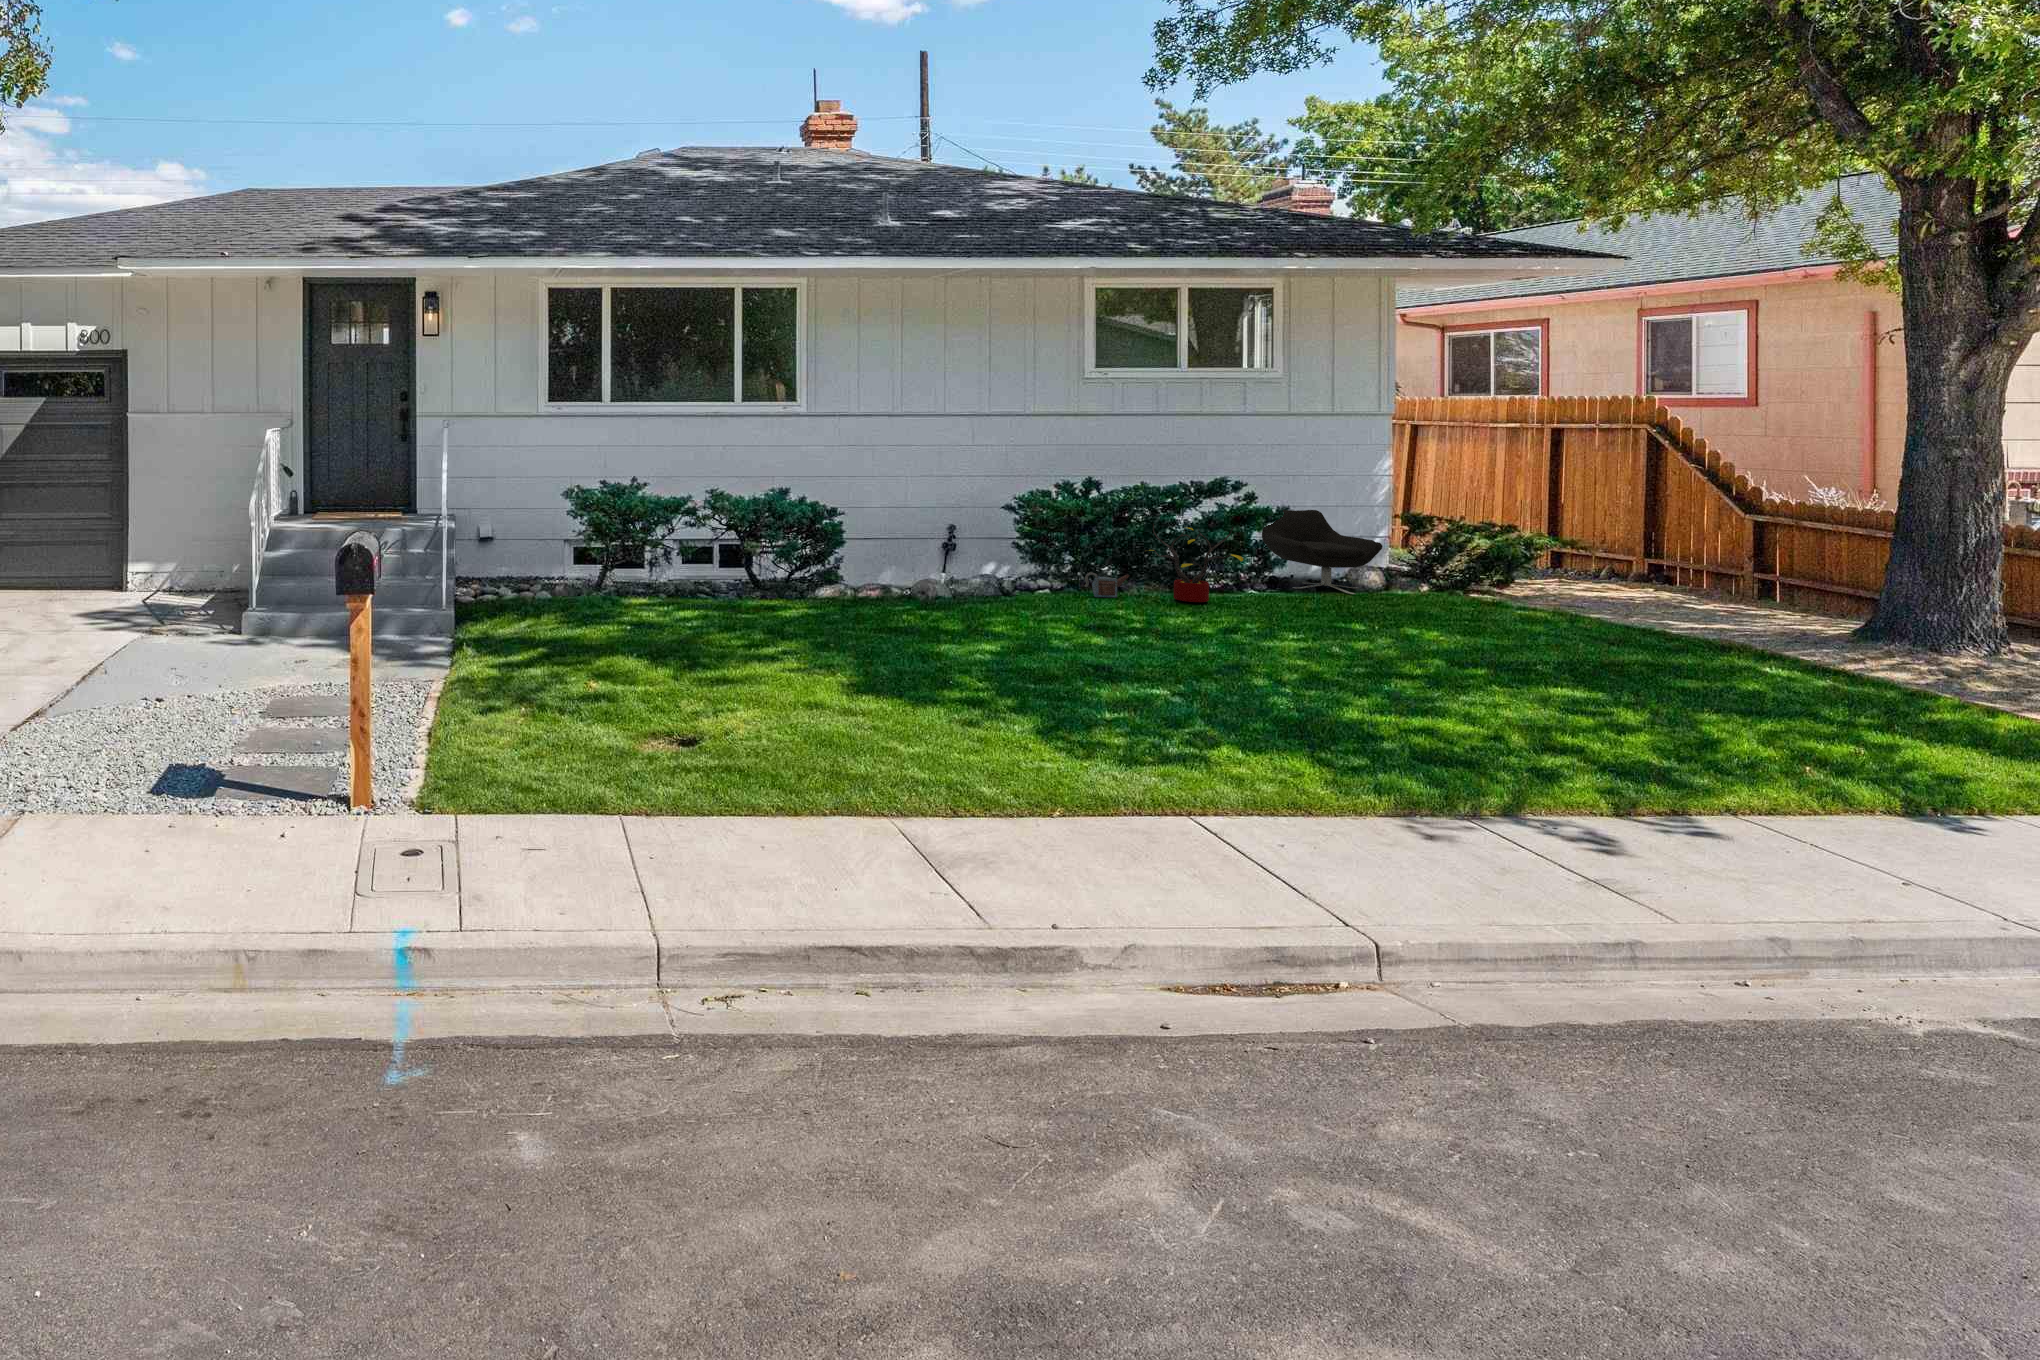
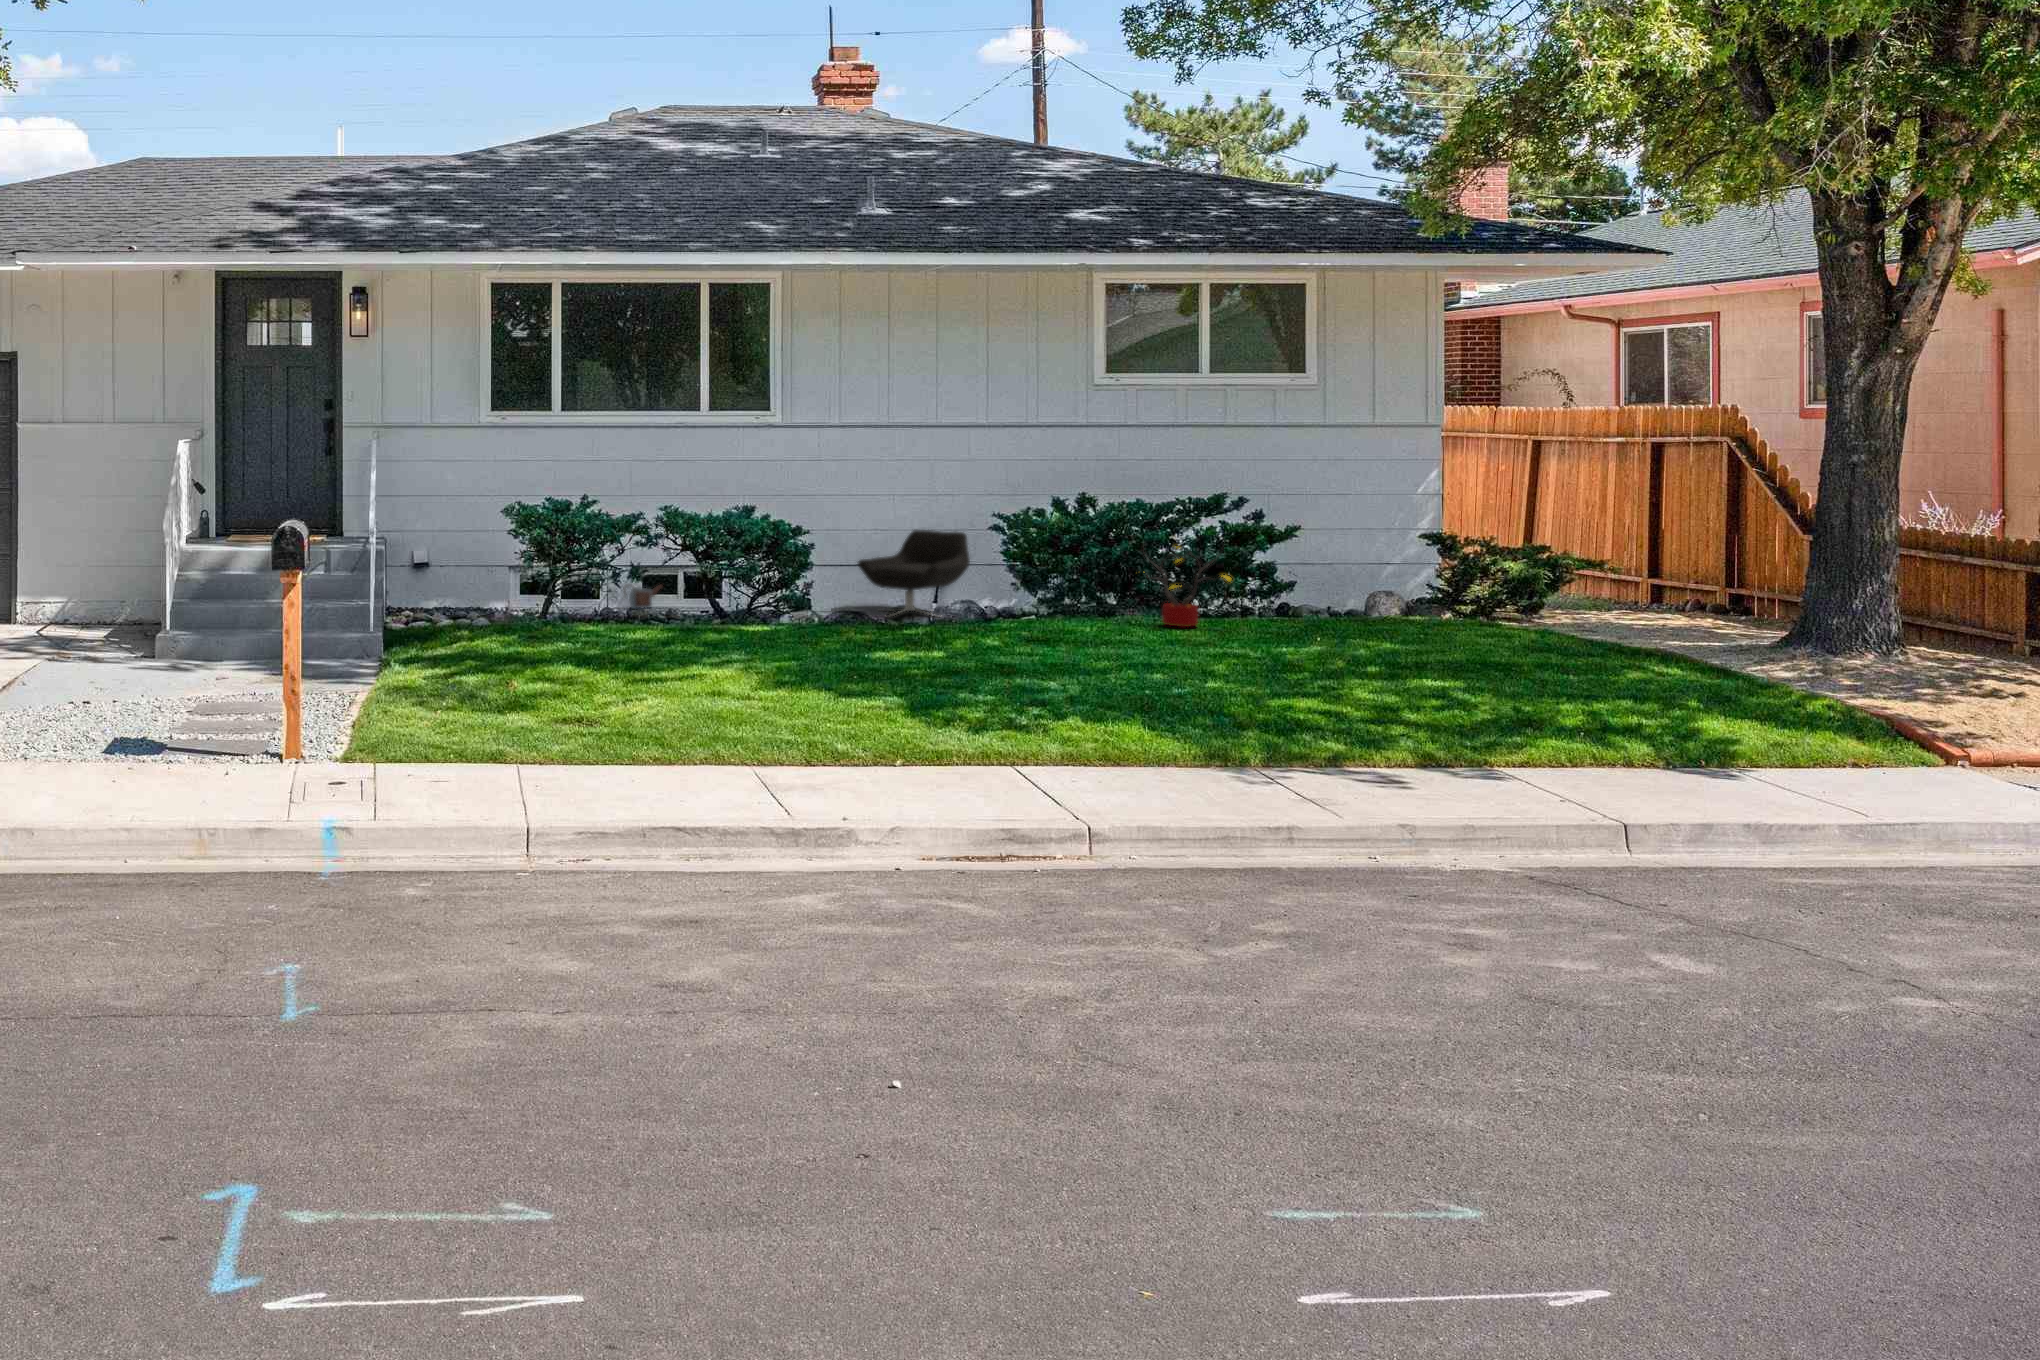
lounge chair: present [1262,510,1383,594] -> present [857,530,970,615]
watering can: present [1085,572,1129,597] -> present [623,585,661,609]

